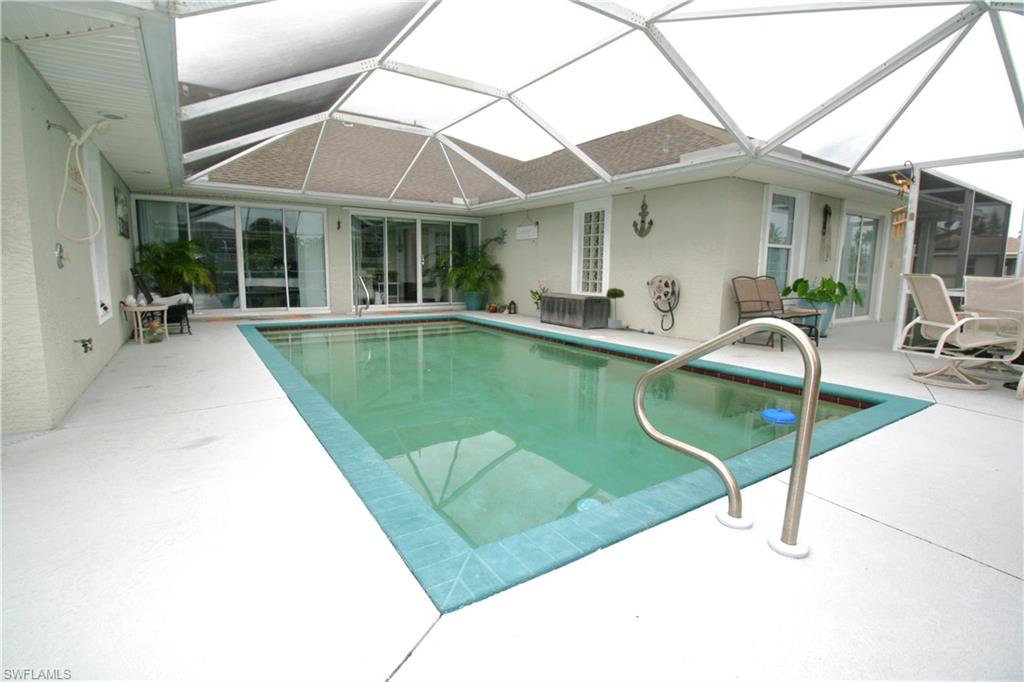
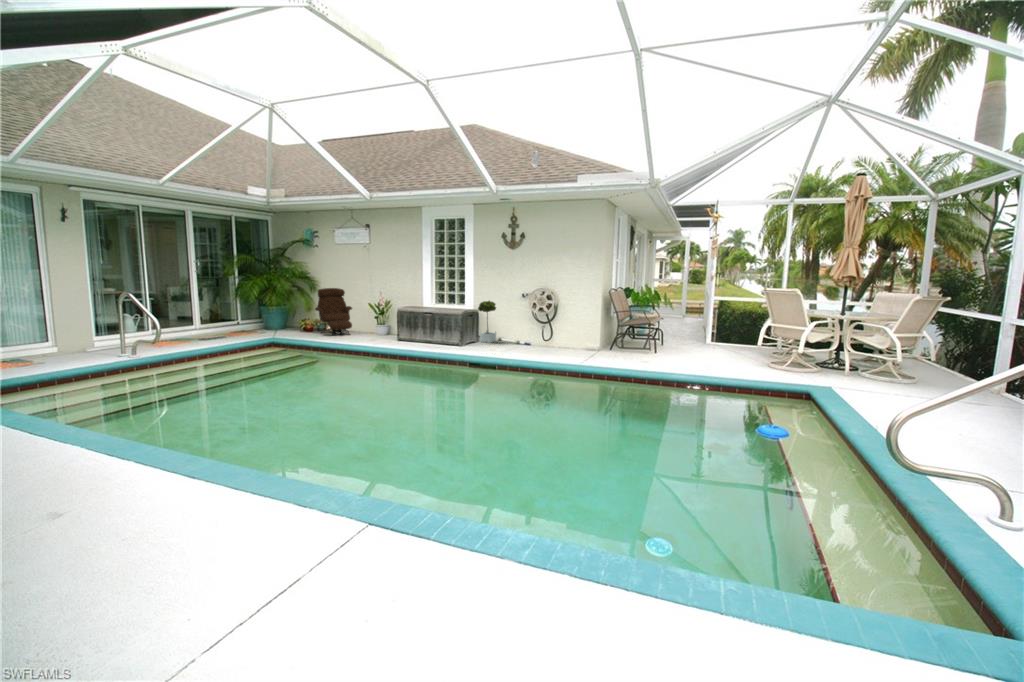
lounge chair: none [495,278,524,317] -> present [315,288,352,335]

